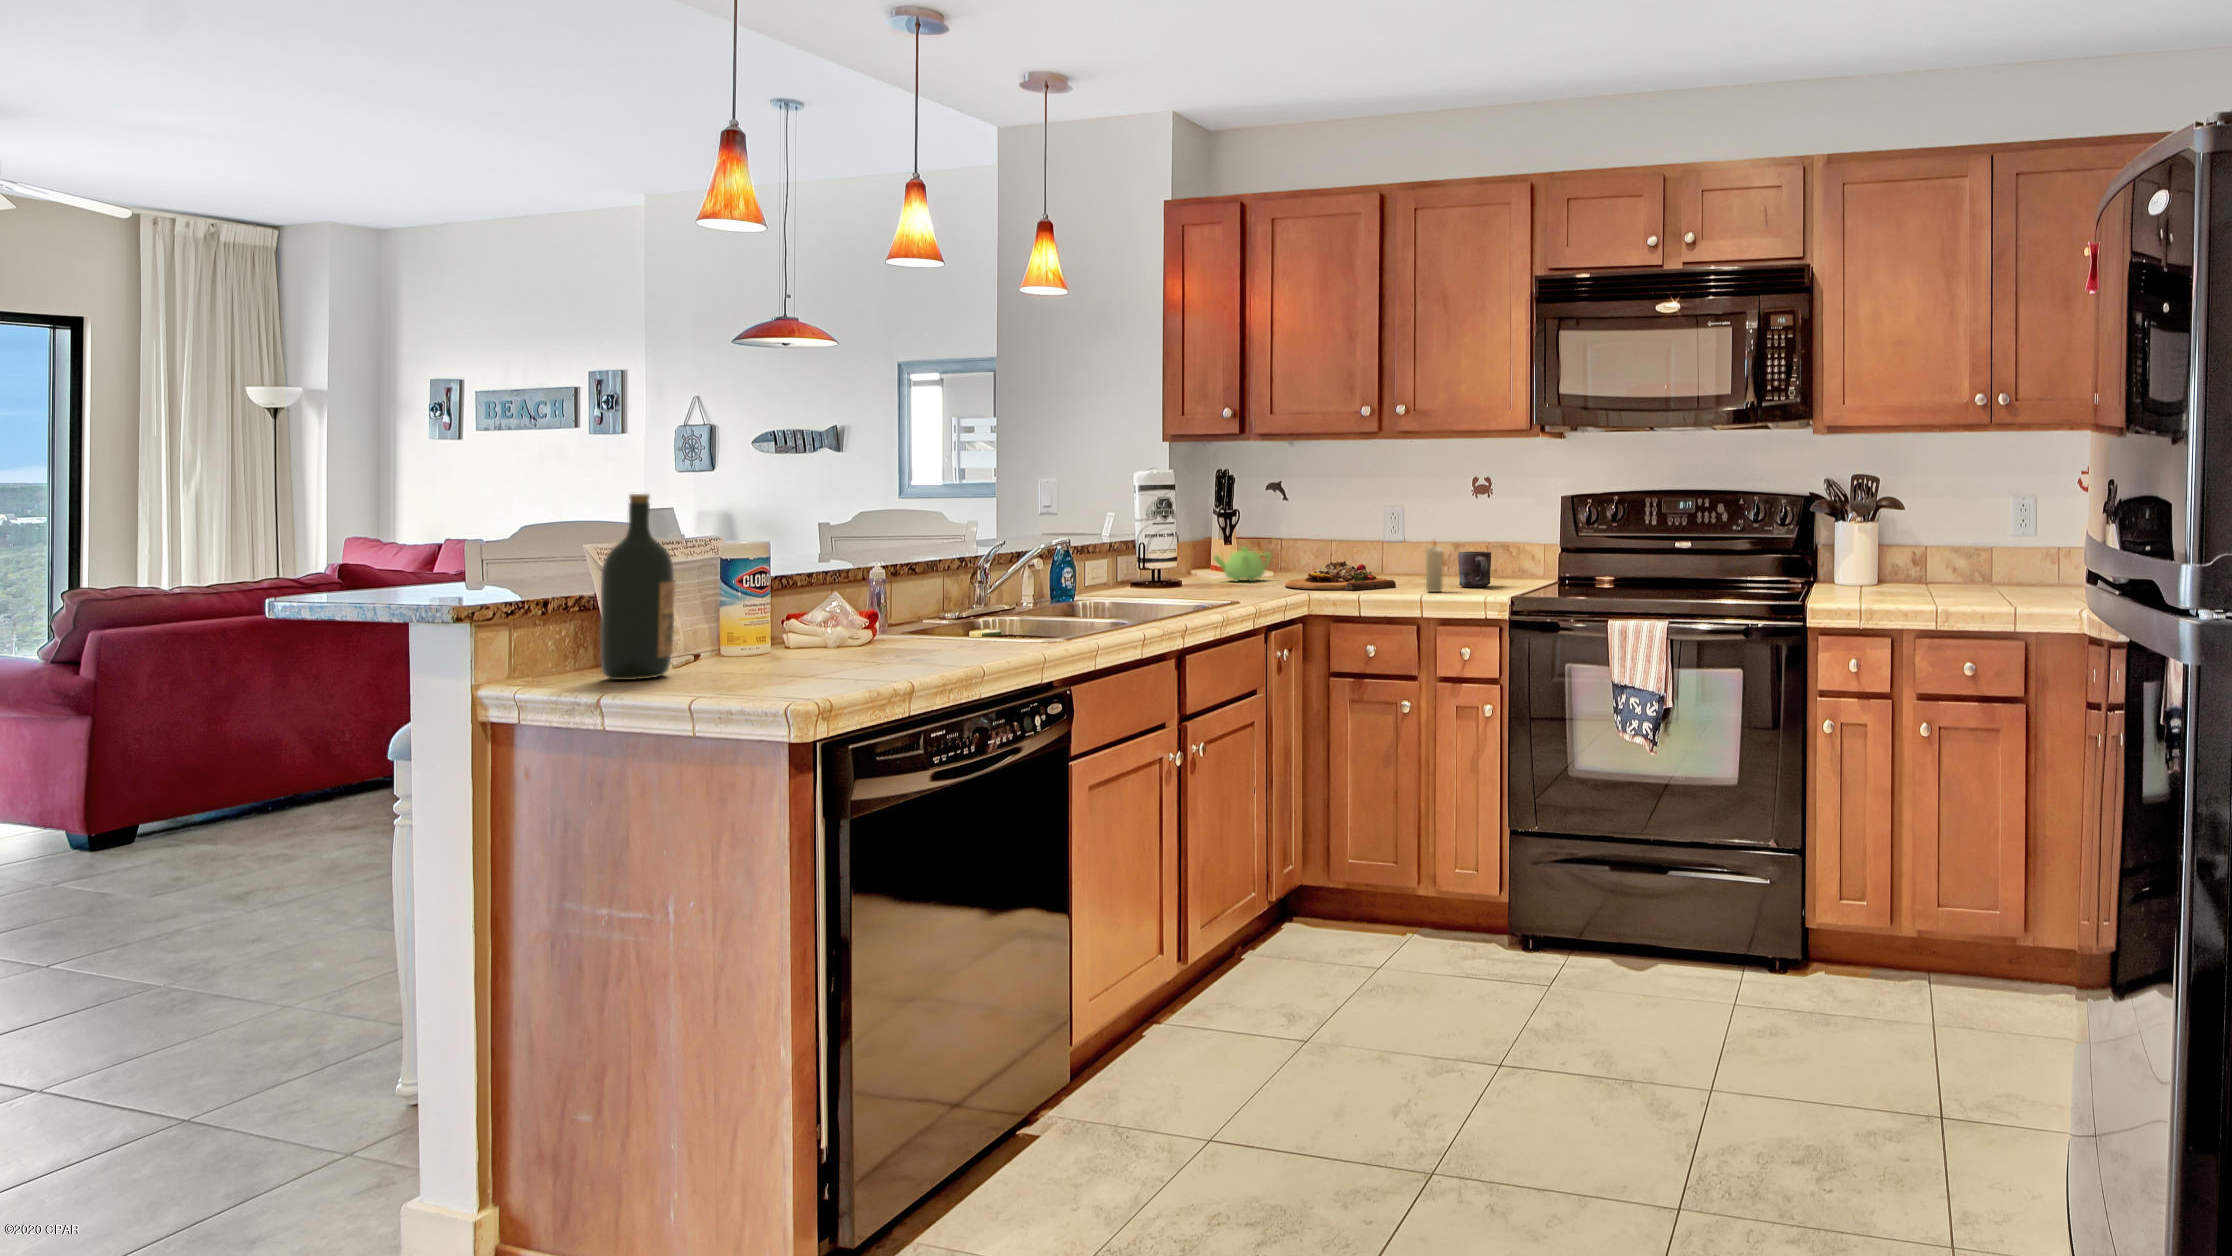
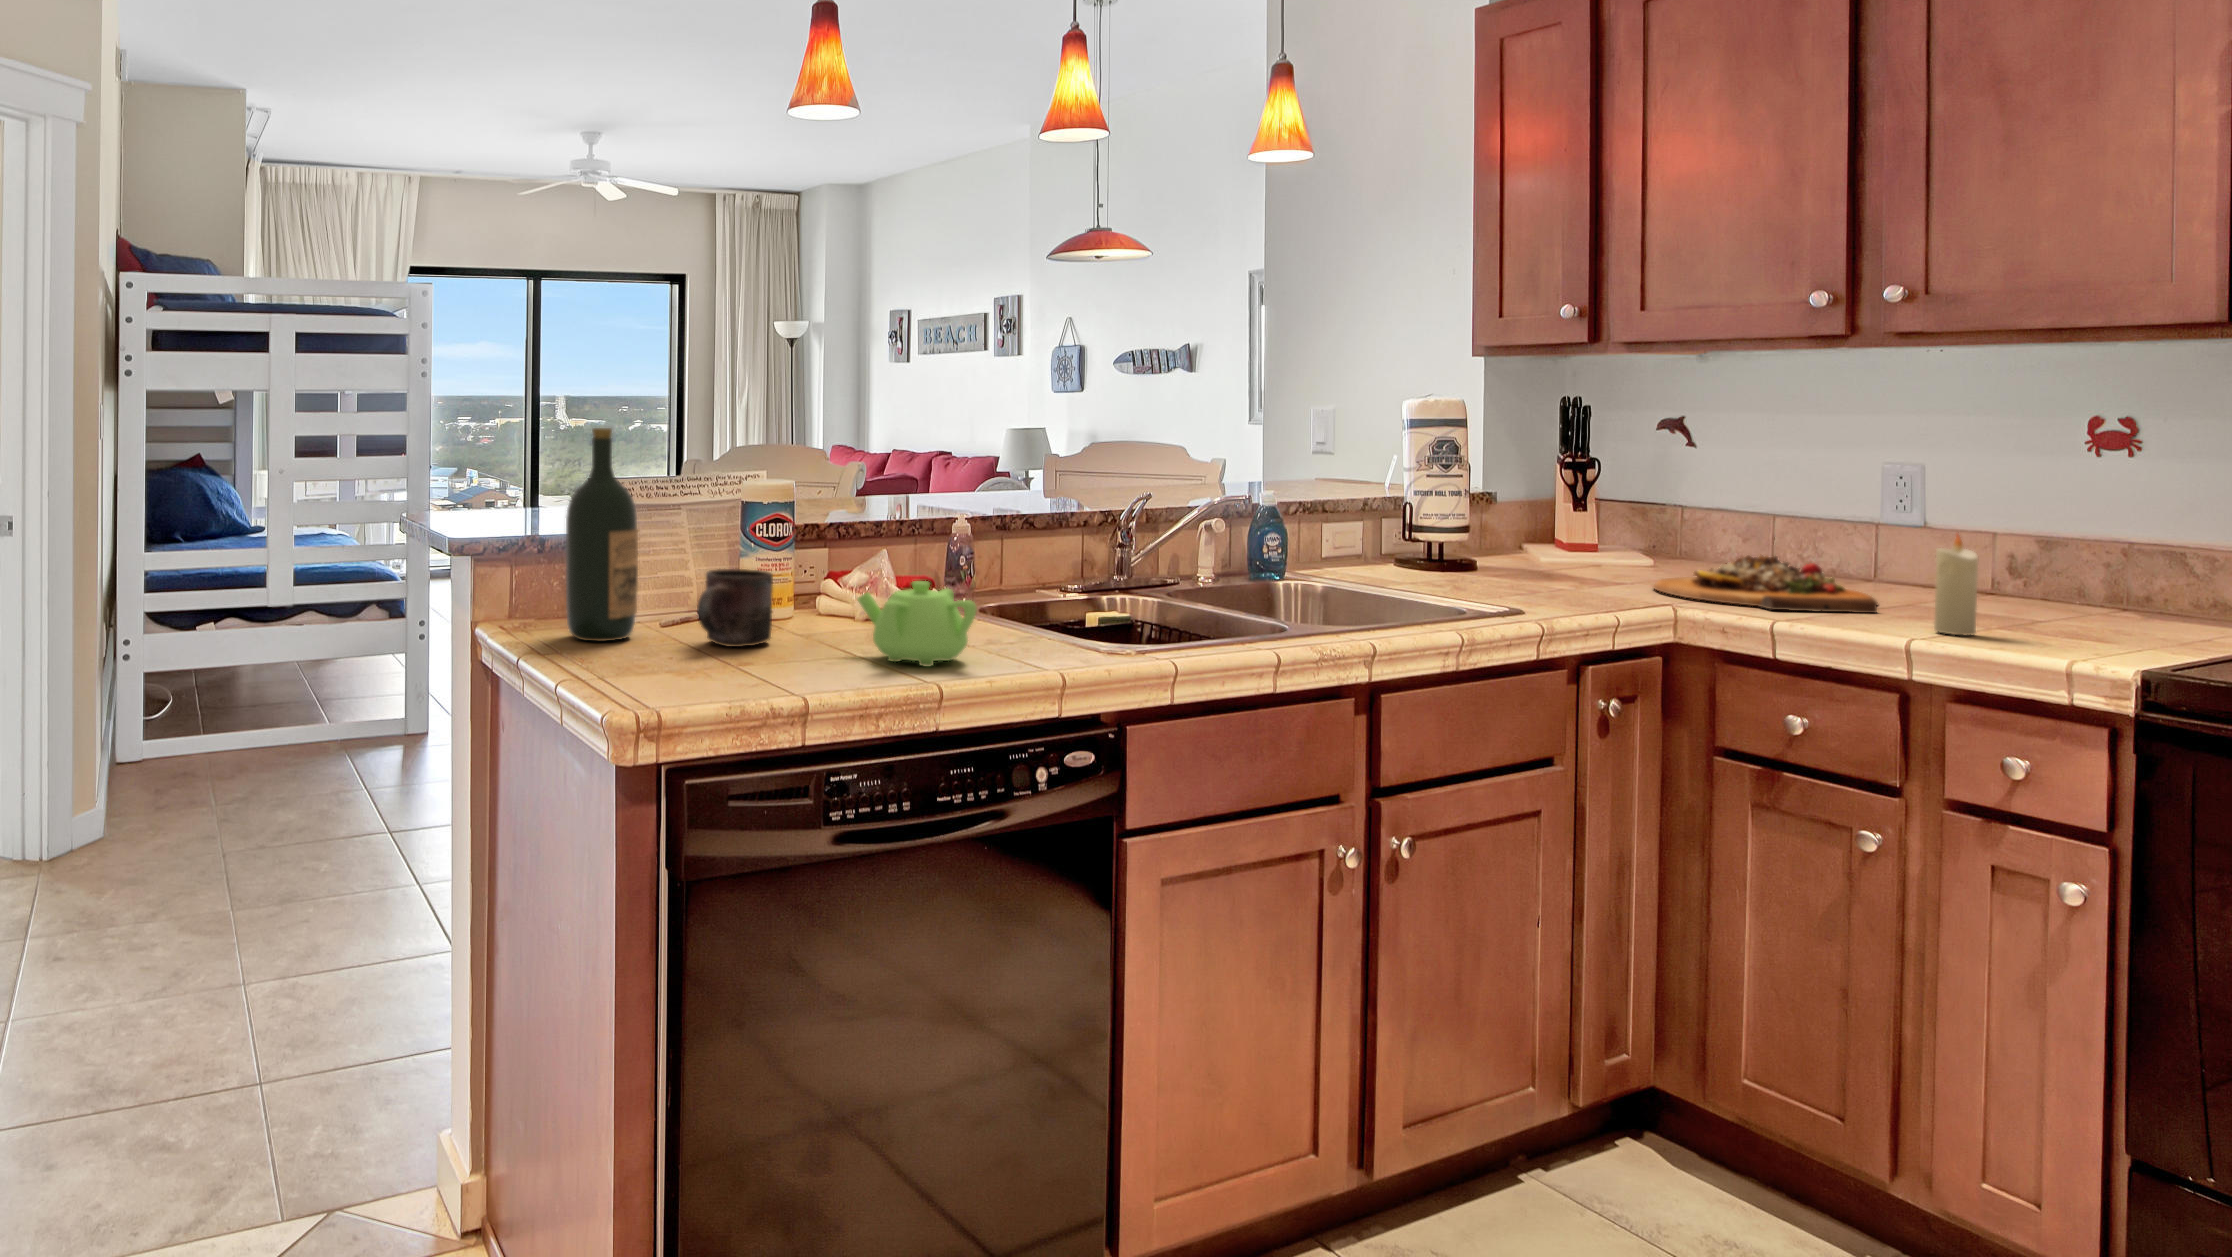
teapot: present [1214,547,1271,581] -> present [858,581,977,666]
mug: present [1458,551,1491,587] -> present [697,569,773,647]

